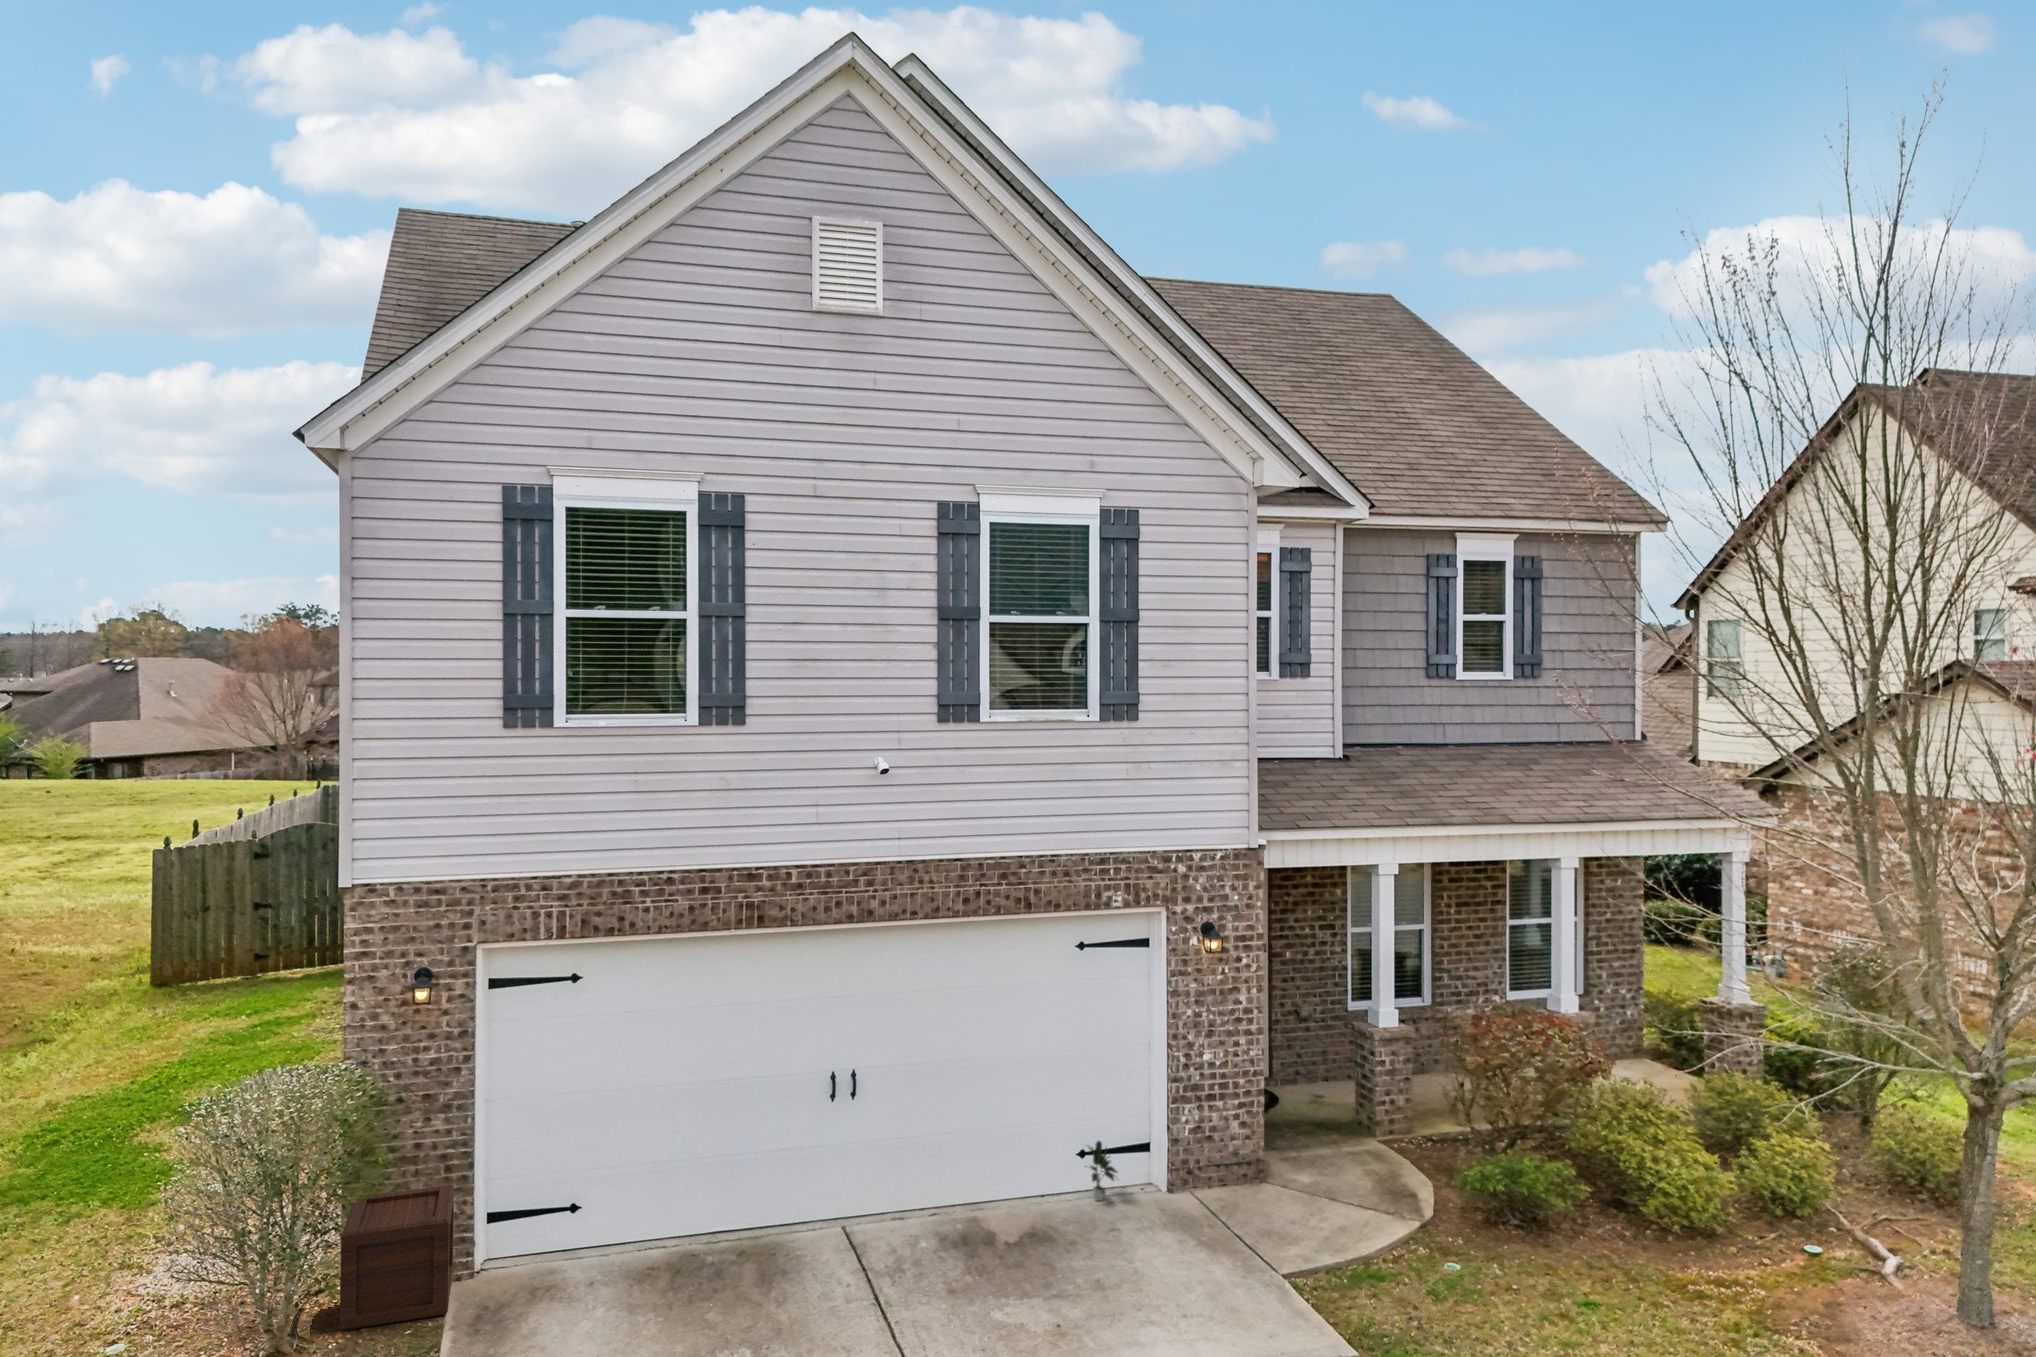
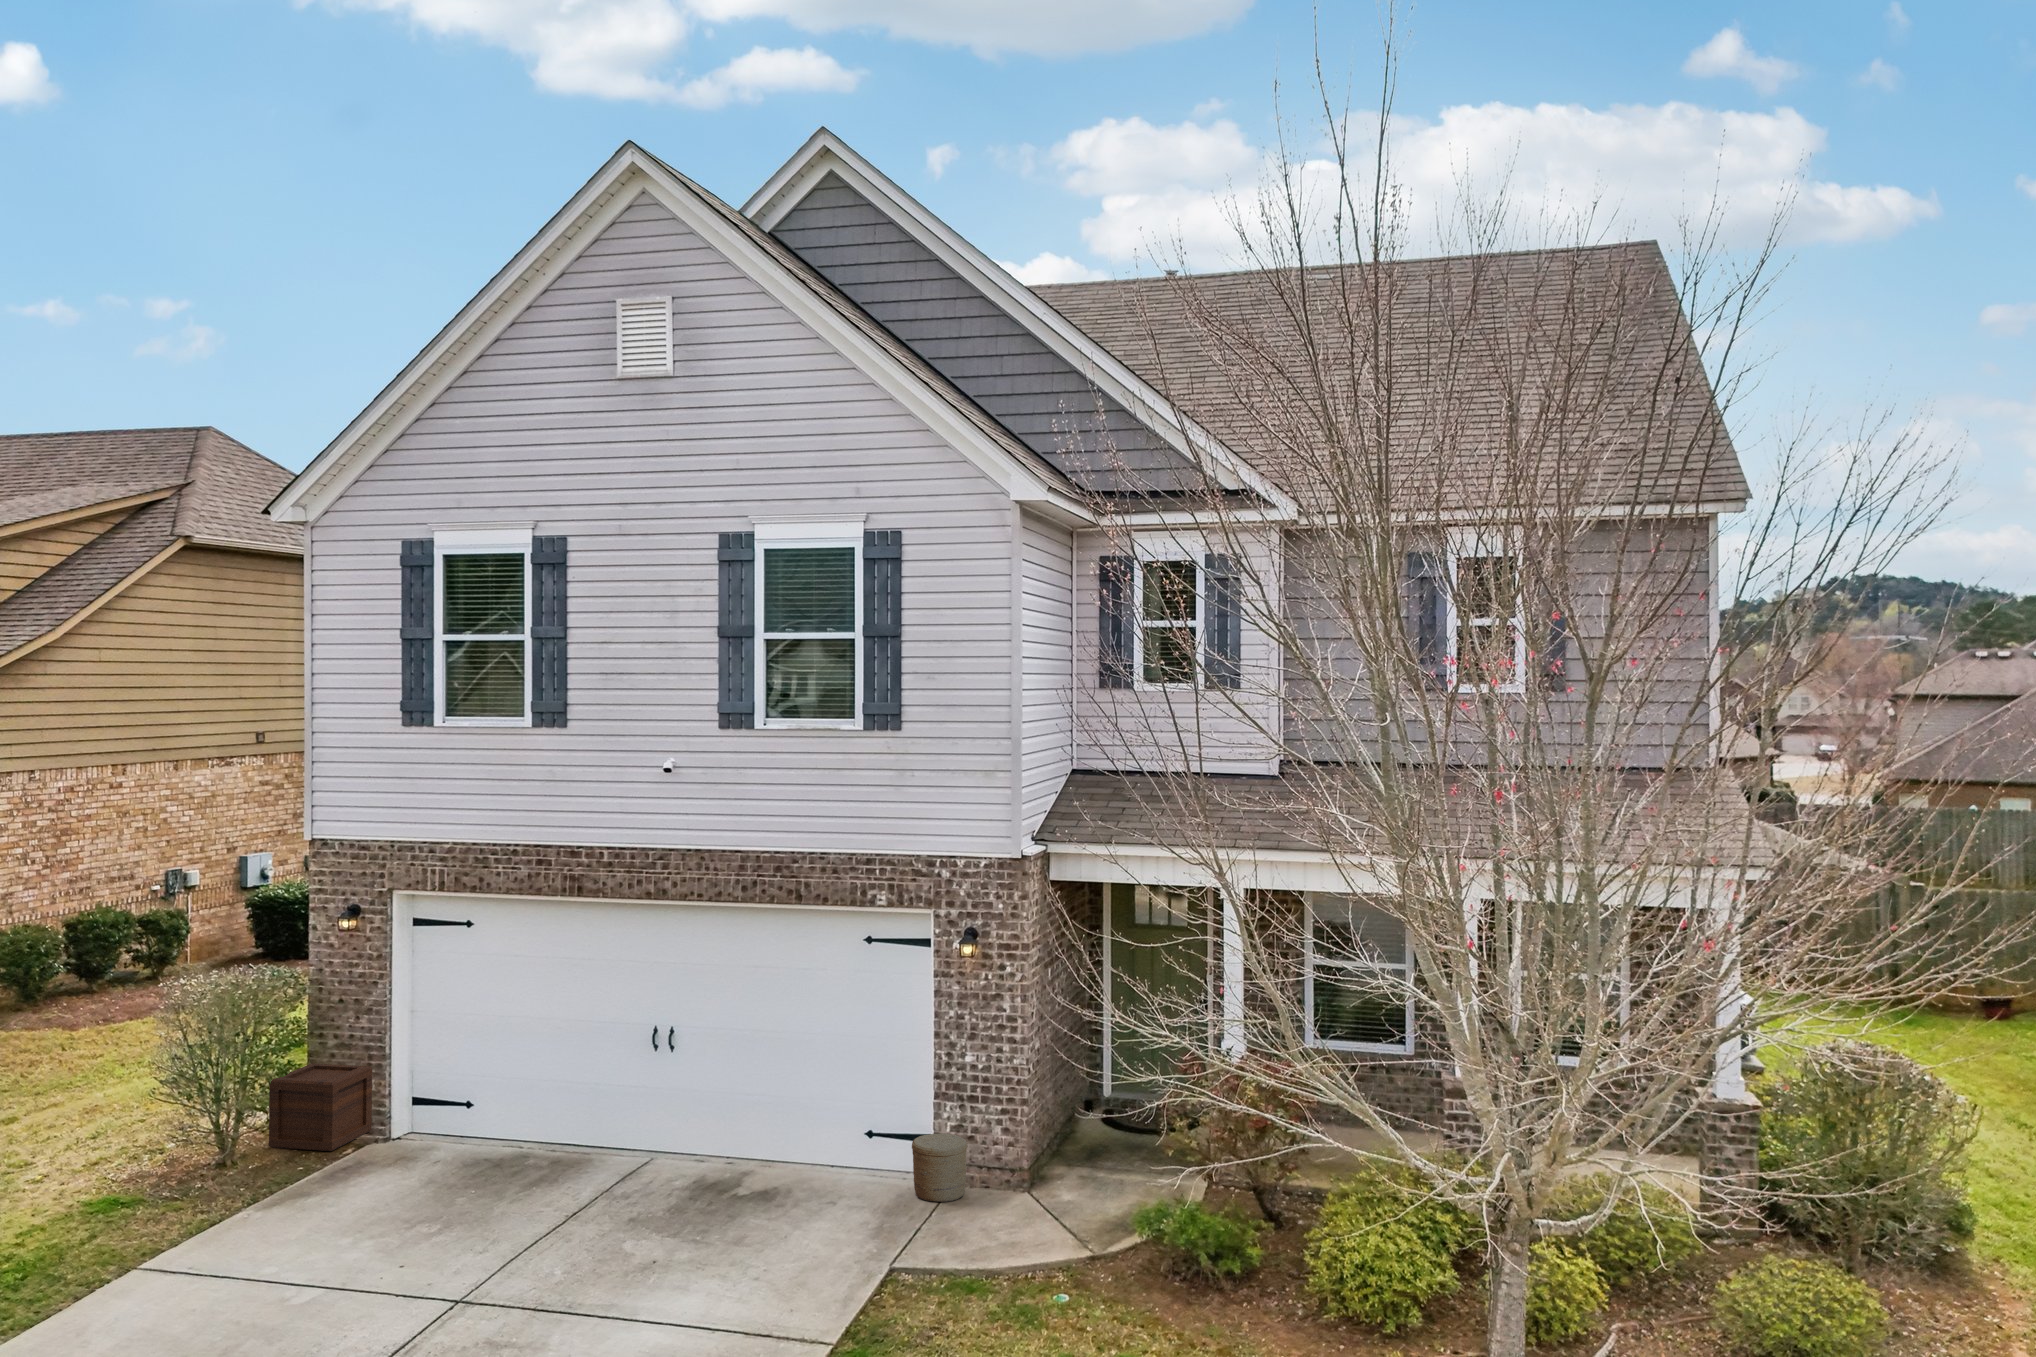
woven basket: none [1174,1138,1232,1213] -> present [912,1133,967,1202]
potted plant: present [1085,1141,1117,1201] -> none [841,1121,881,1177]

